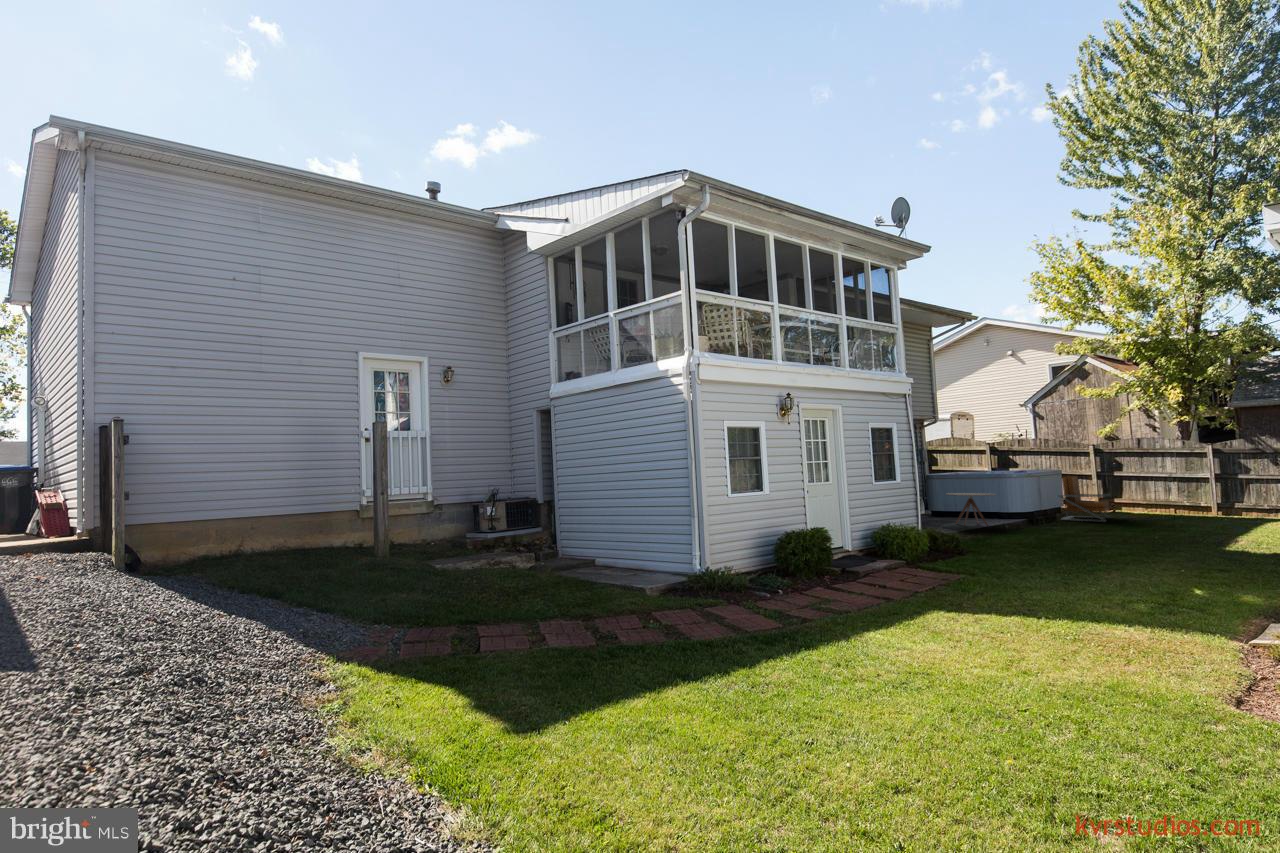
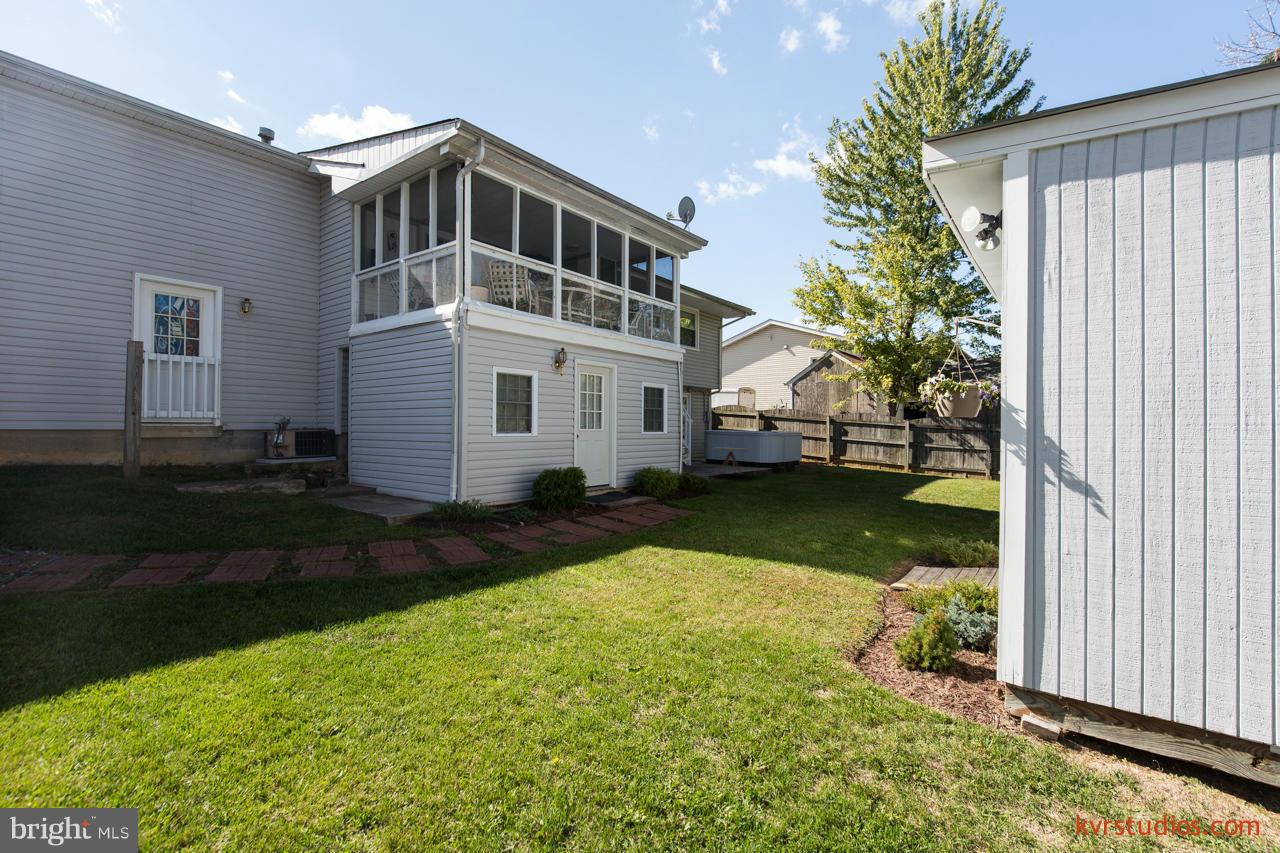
lounge chair: present [1058,476,1111,522] -> none [796,438,834,474]

